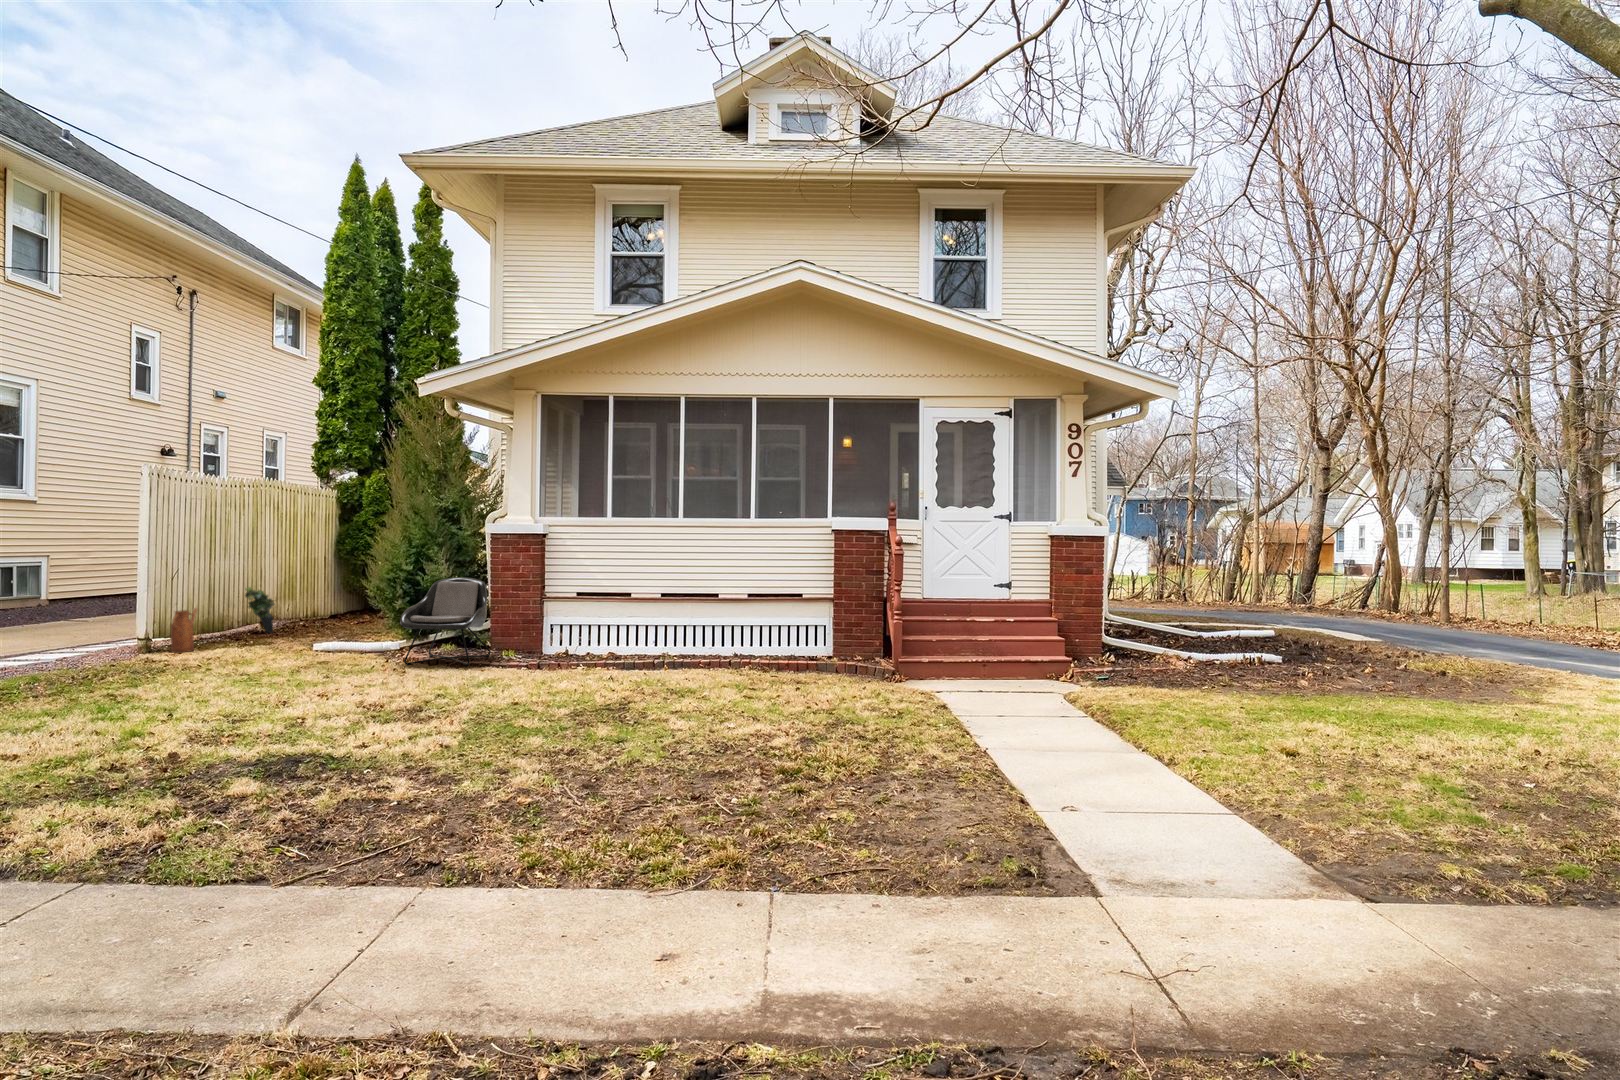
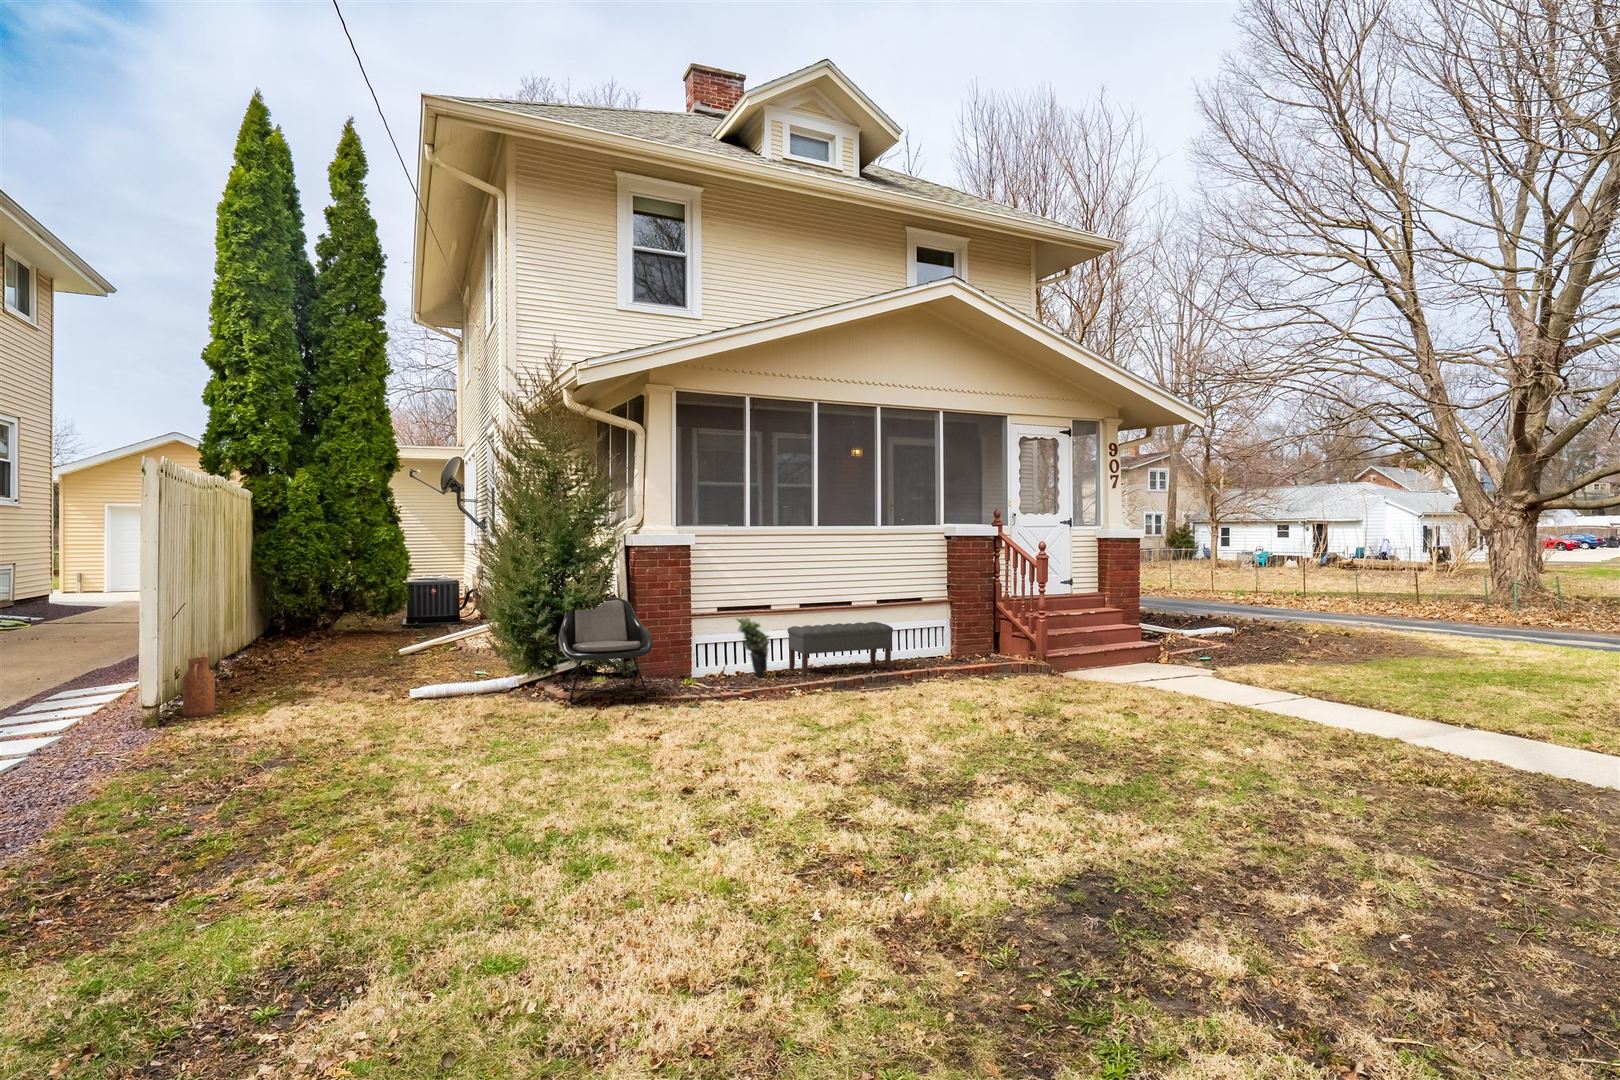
potted plant: present [245,587,275,633] -> present [736,617,769,677]
bench: none [642,614,743,662] -> present [788,622,893,676]

